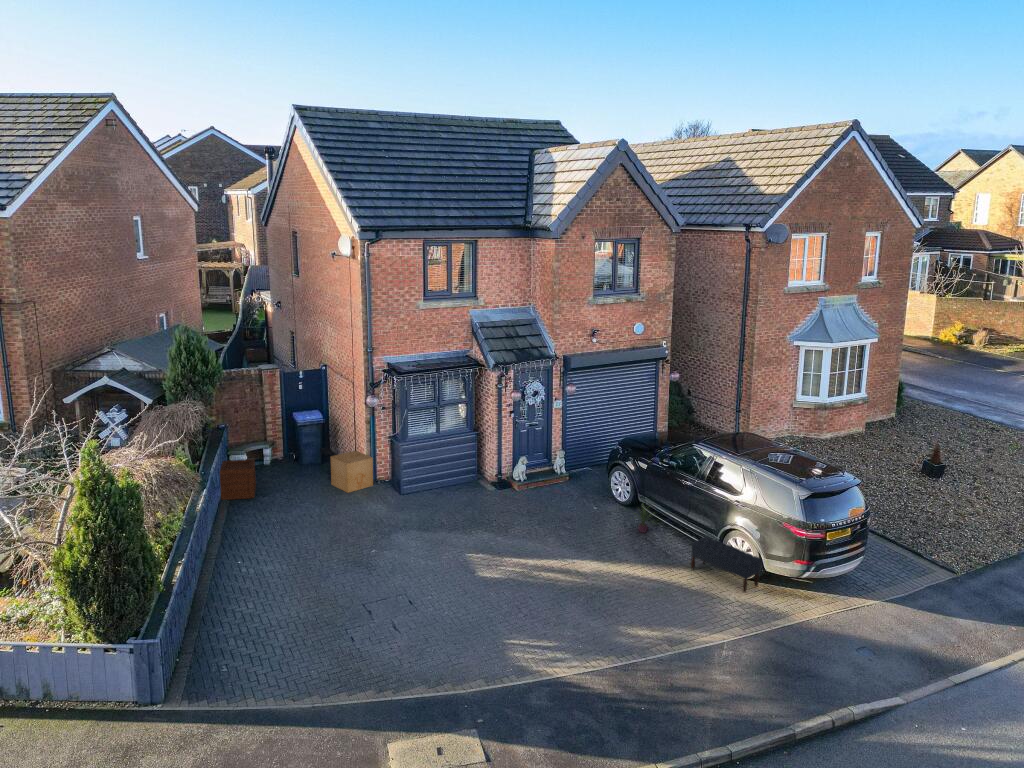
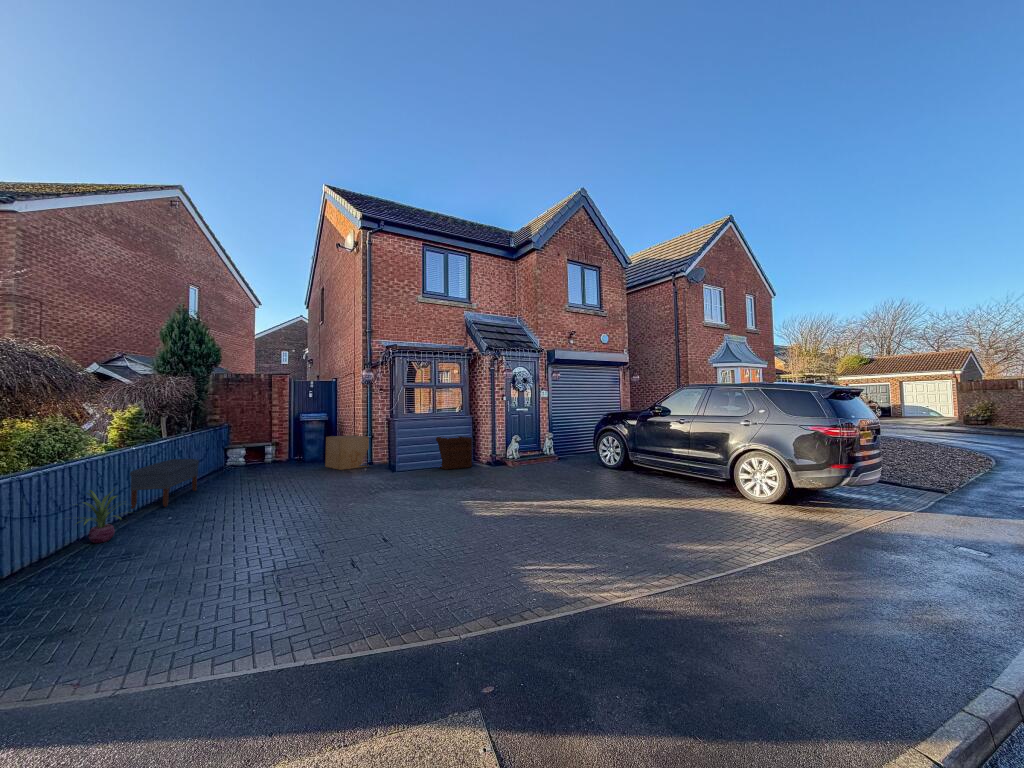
wooden crate: present [220,459,256,500] -> present [436,436,472,470]
decorative plant: present [635,505,650,533] -> present [76,489,121,543]
bench: present [691,537,761,592] -> present [130,459,199,509]

